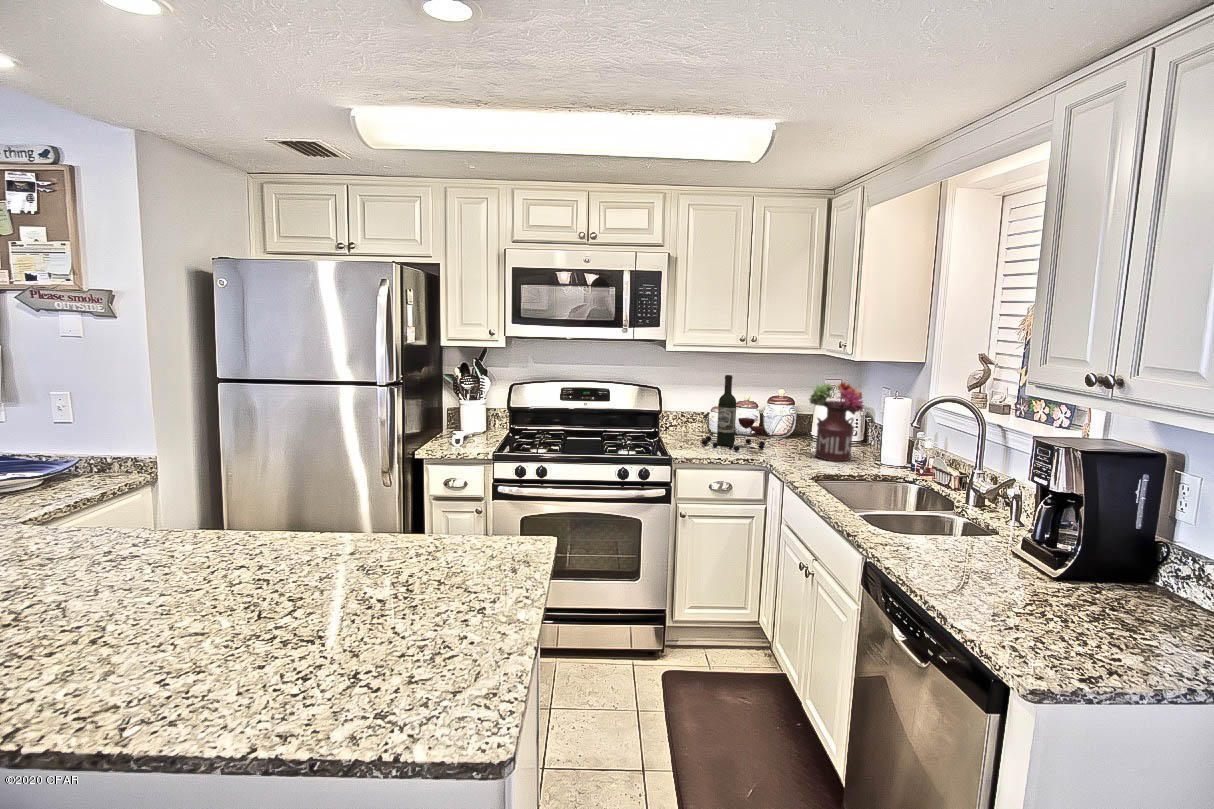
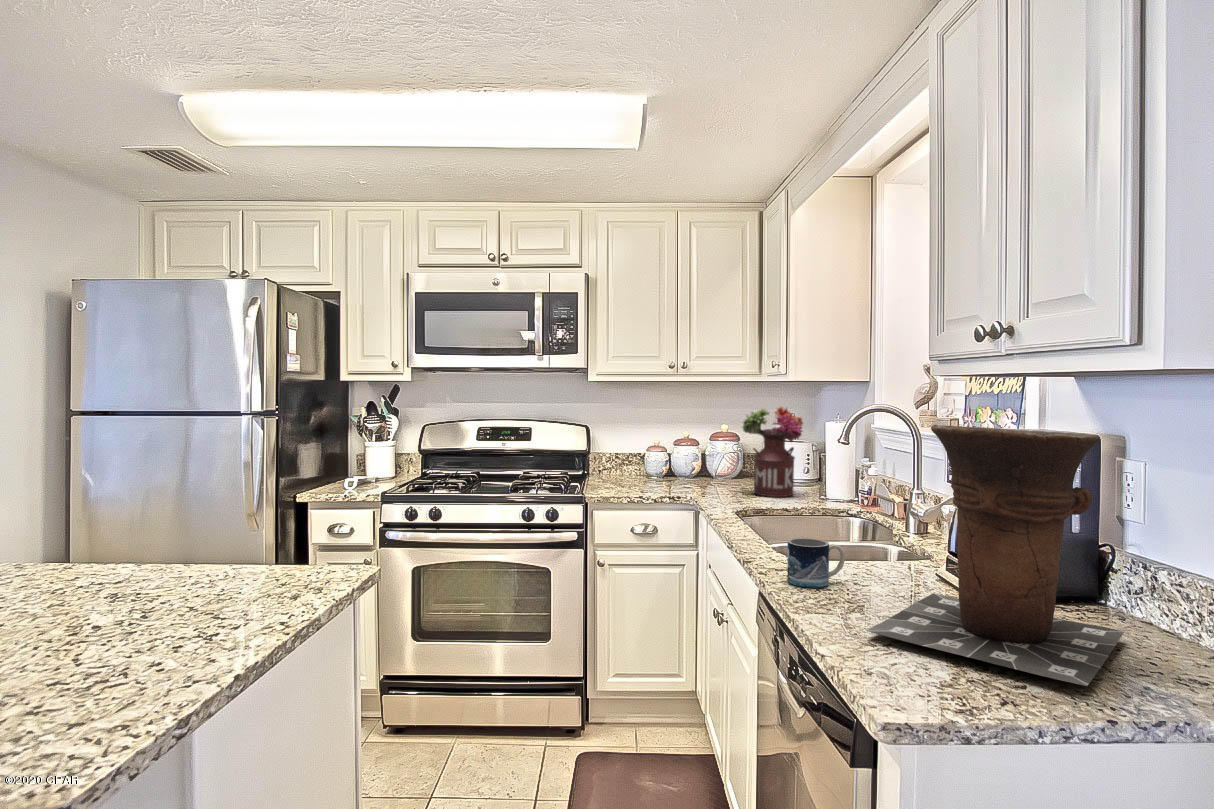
wine bottle: present [702,375,765,451] -> none [630,406,702,492]
vase: none [987,450,1188,662] -> present [867,425,1124,686]
mug: none [896,522,945,564] -> present [787,538,845,588]

